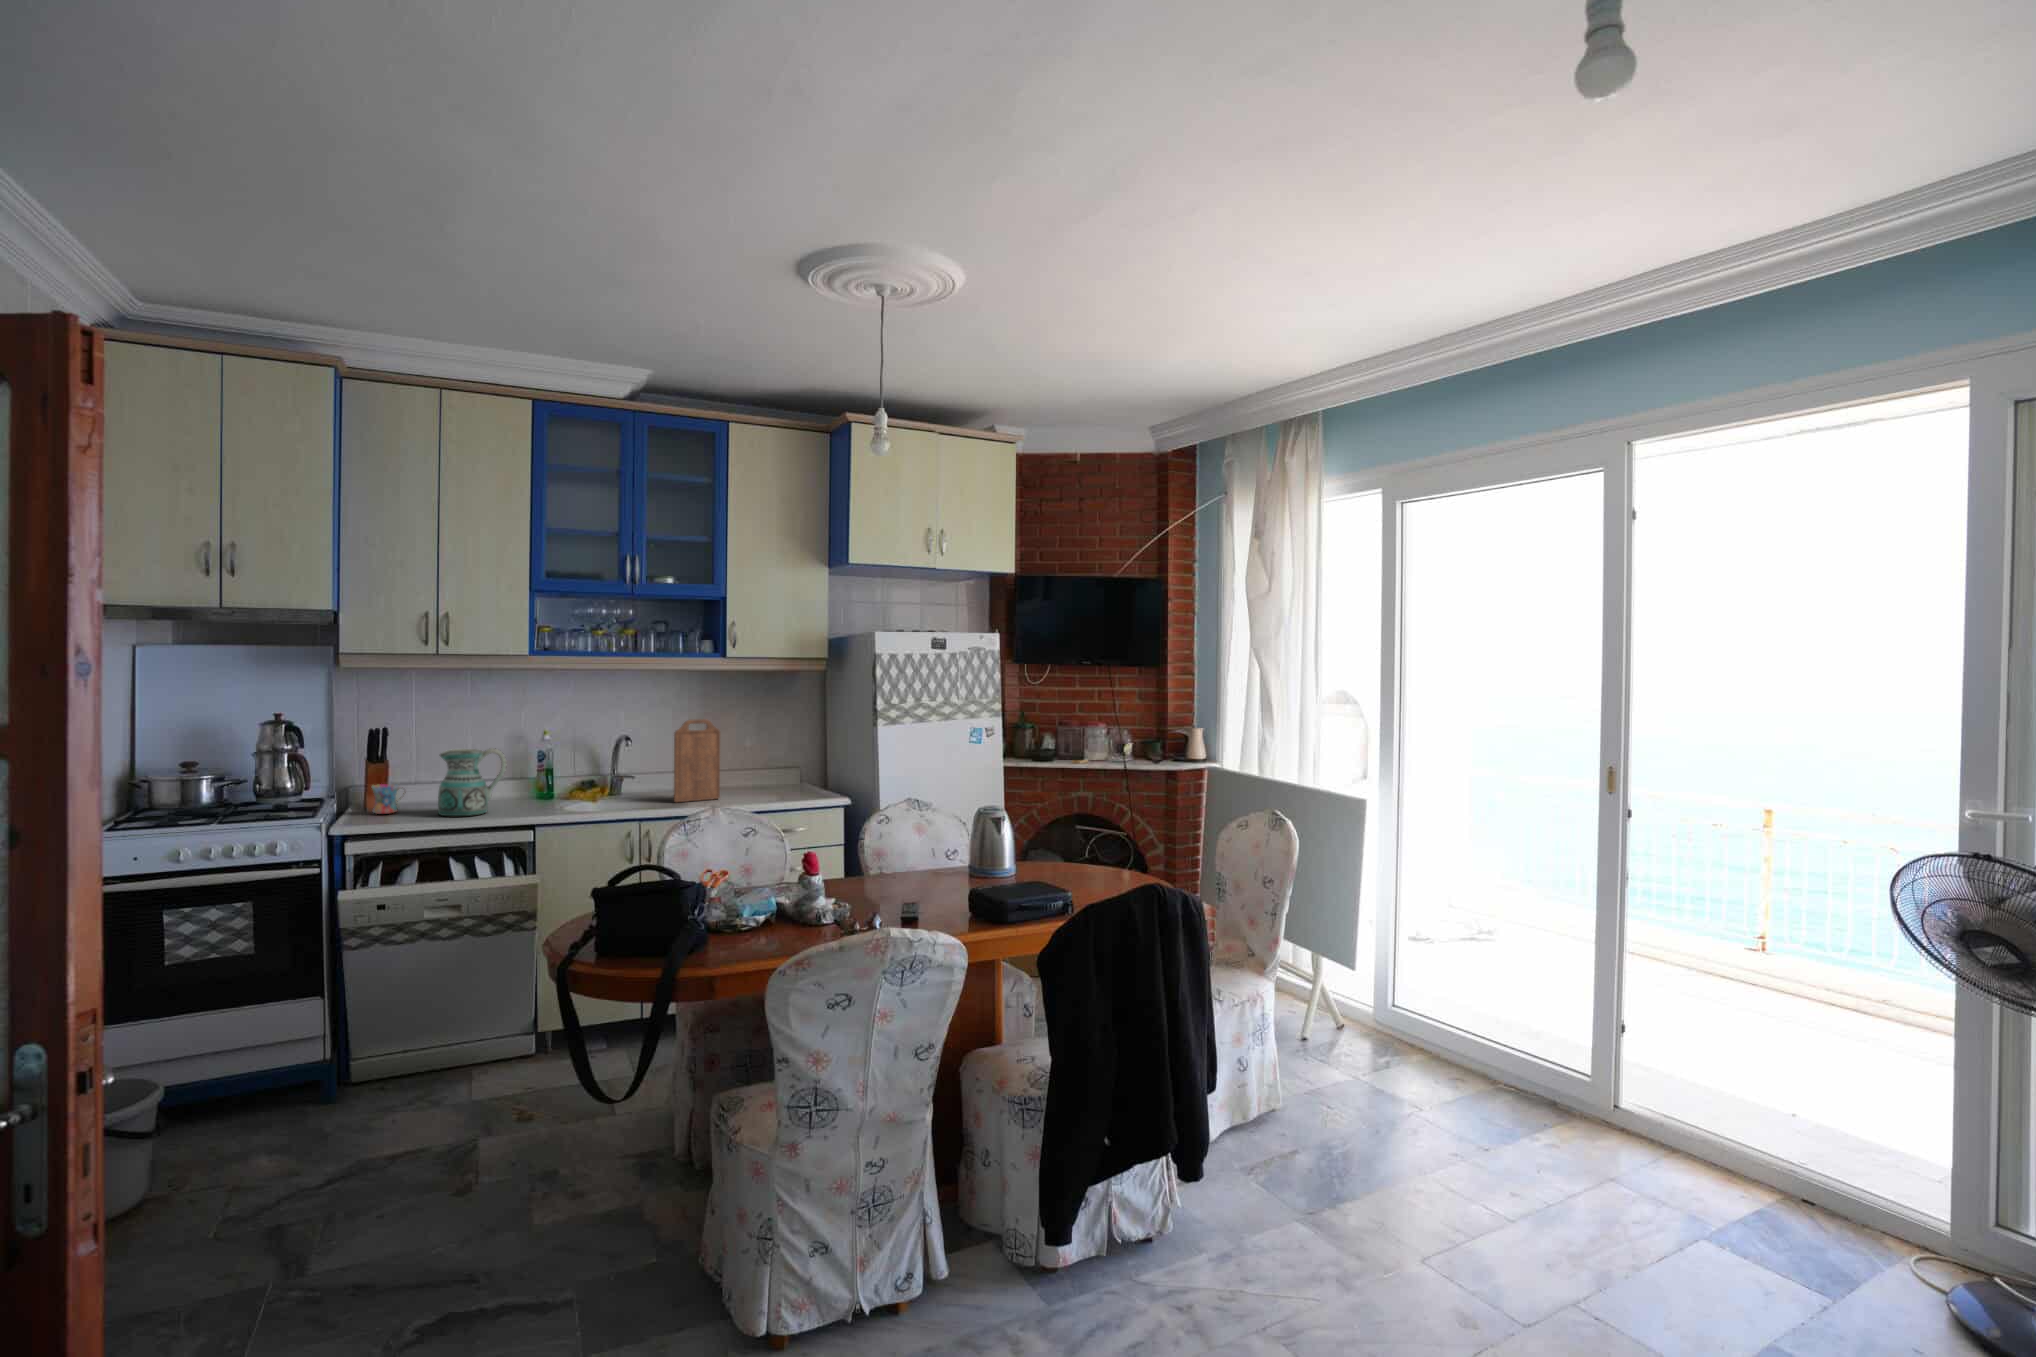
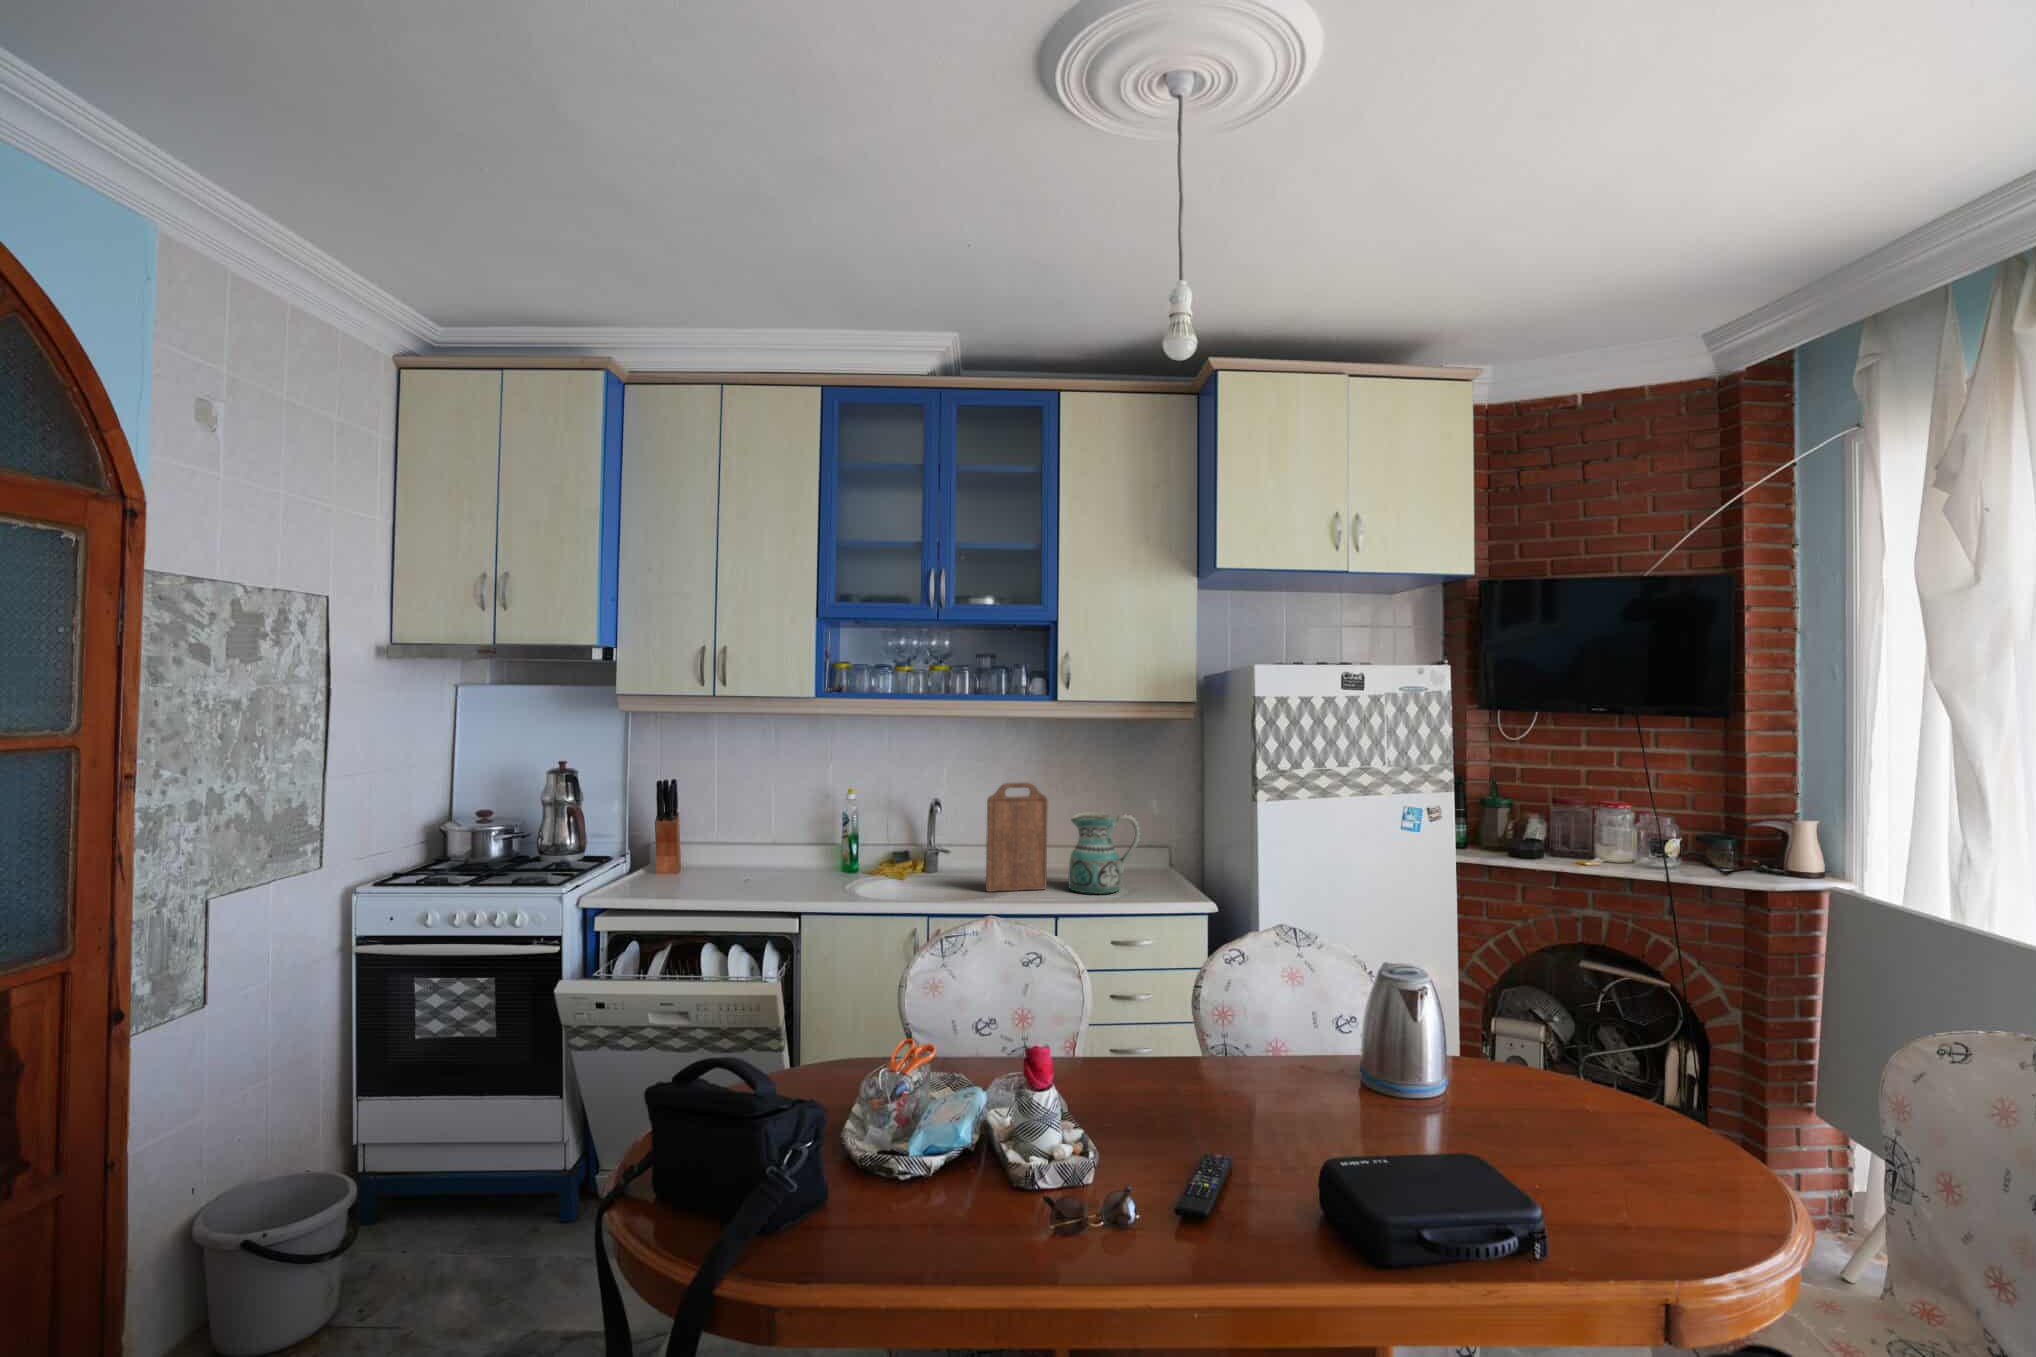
ceramic pitcher: present [438,748,506,816] -> present [1068,813,1140,894]
mug: present [372,784,404,814] -> none [644,850,682,886]

